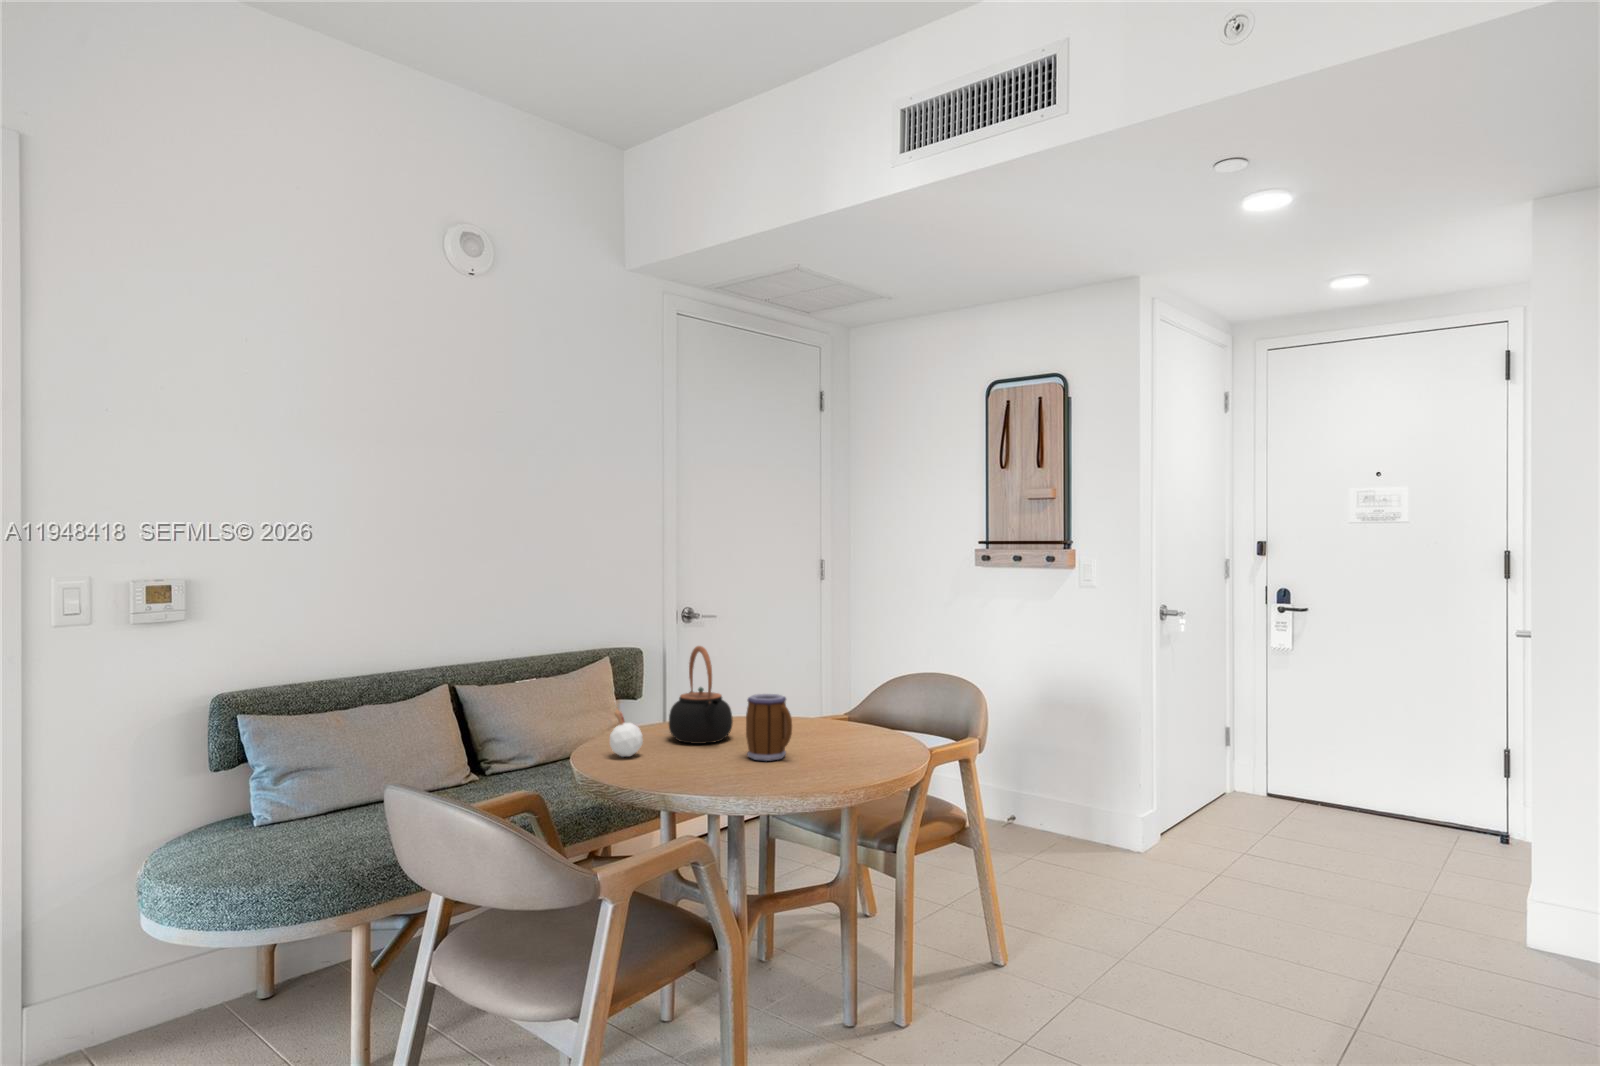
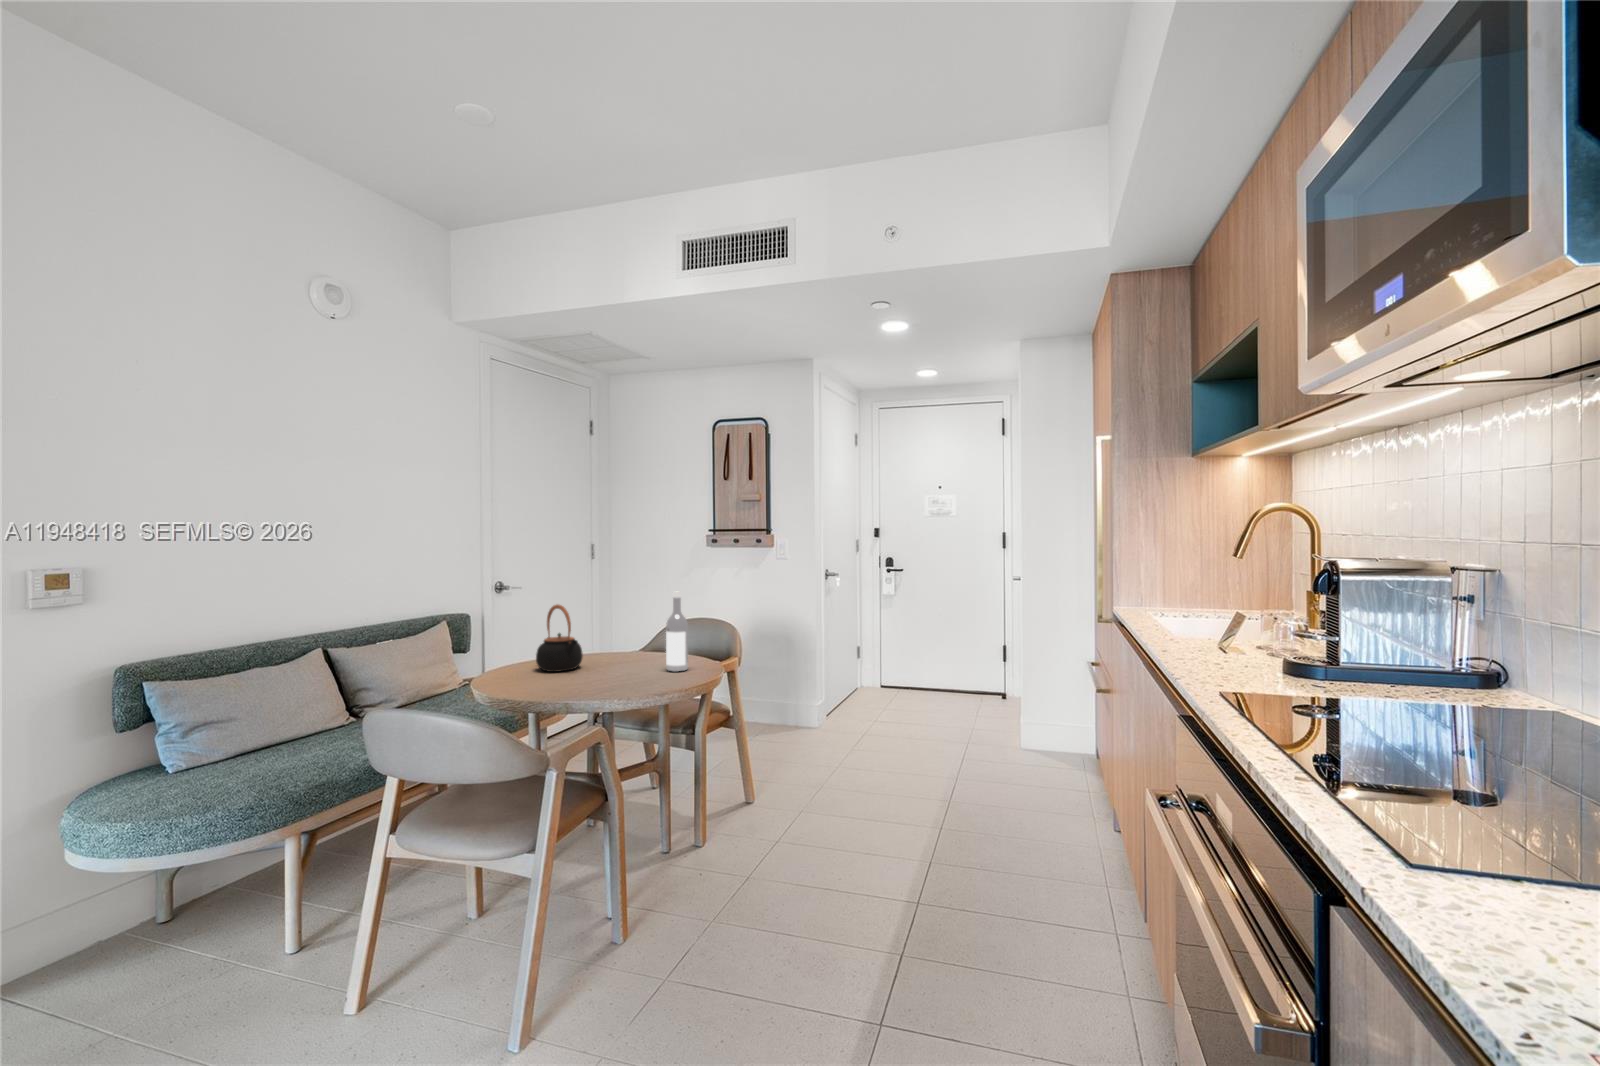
wine bottle: none [841,636,875,762] -> present [666,592,688,672]
mug: present [746,694,792,761] -> none [602,633,635,676]
candle: present [610,706,643,757] -> none [502,643,527,683]

